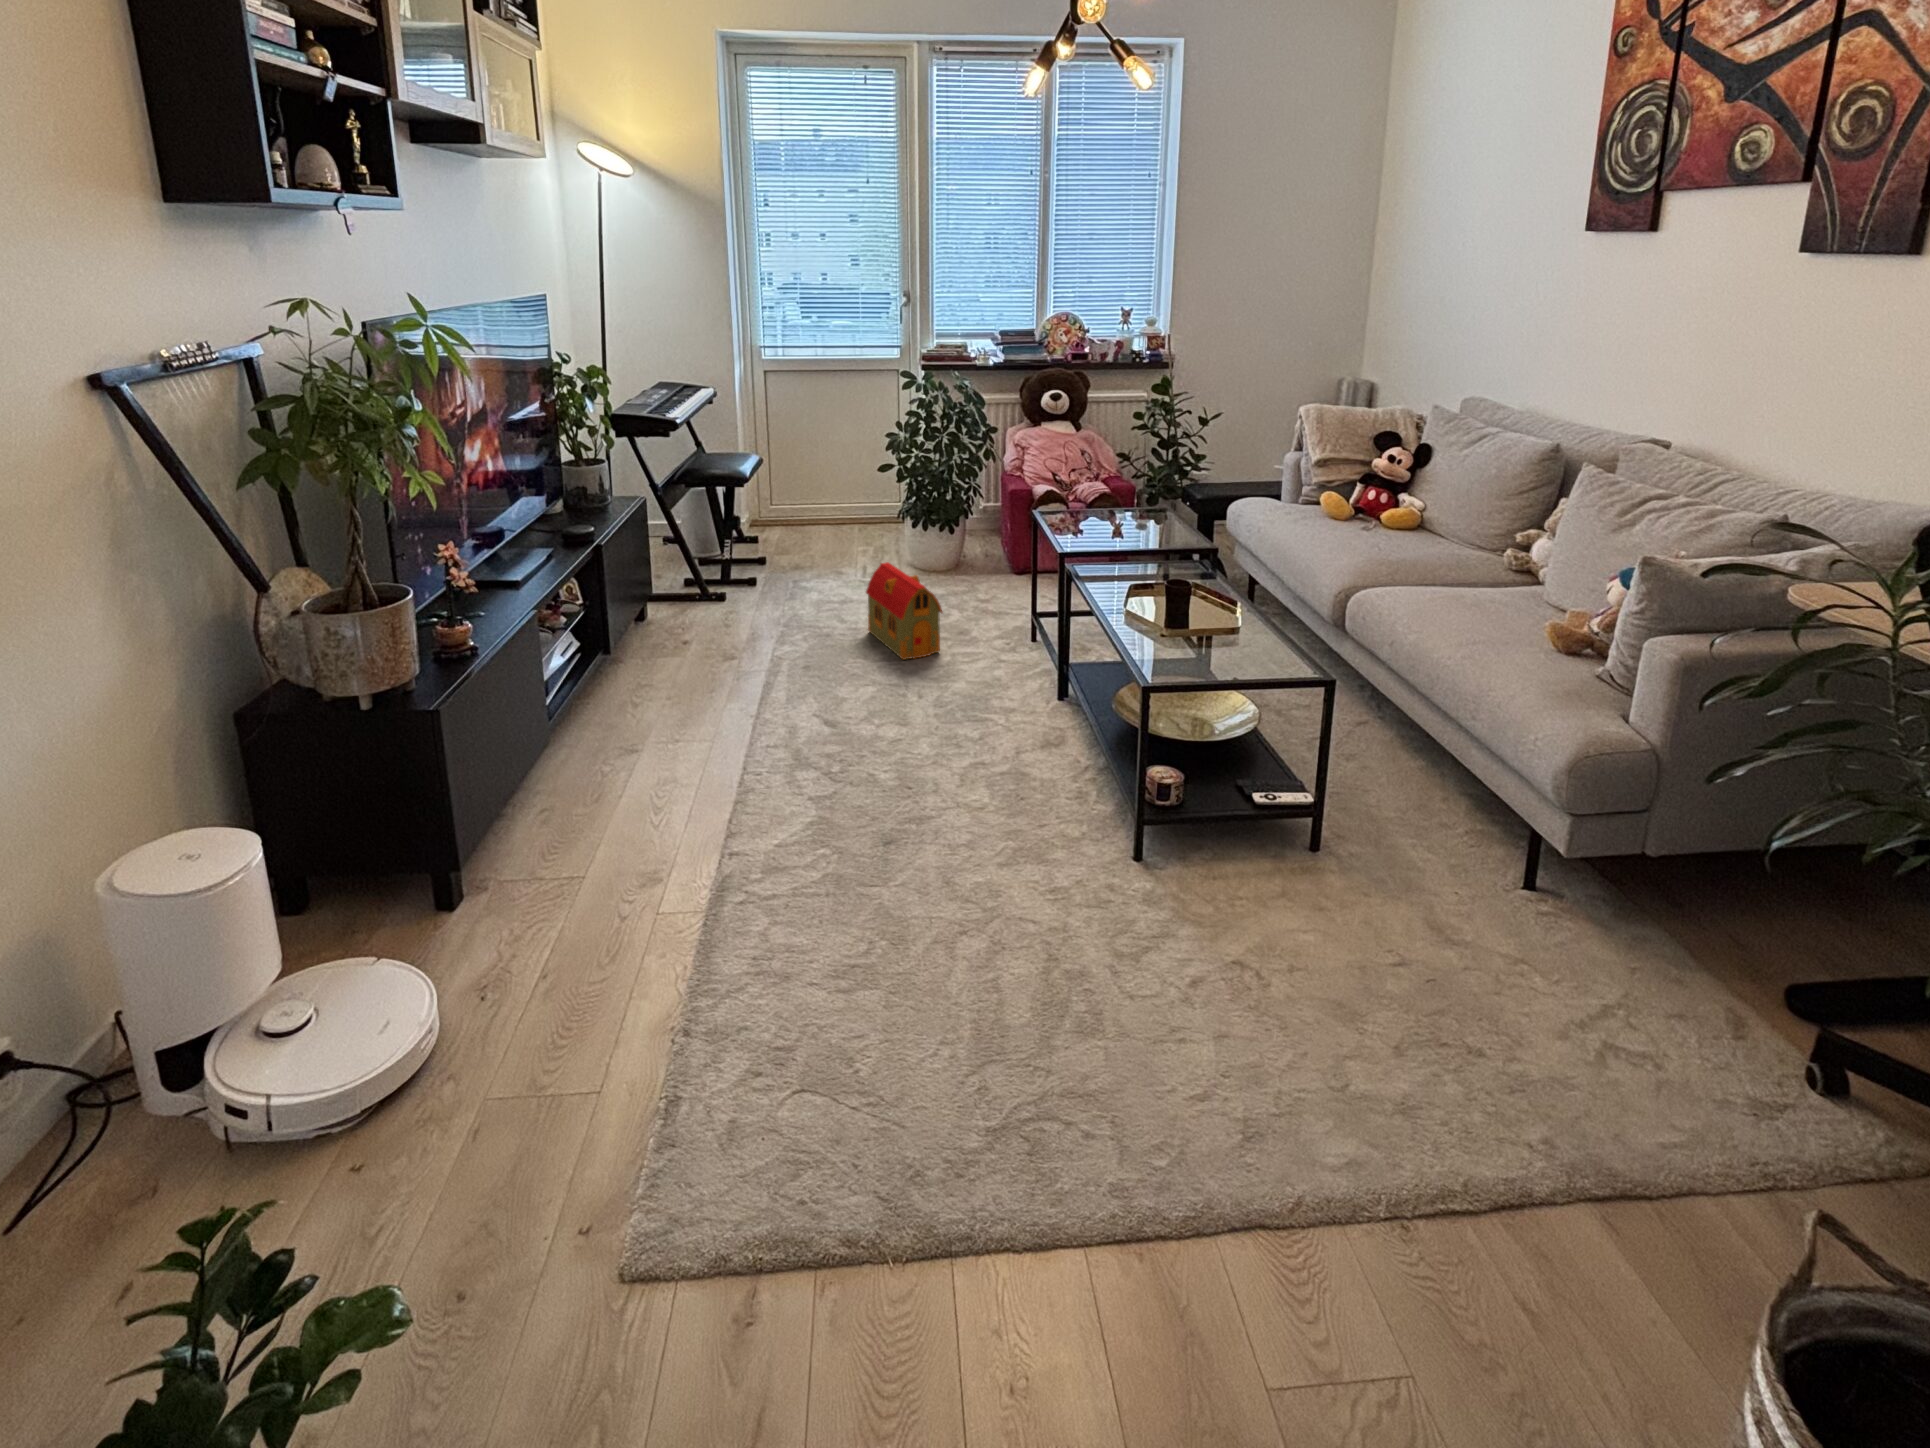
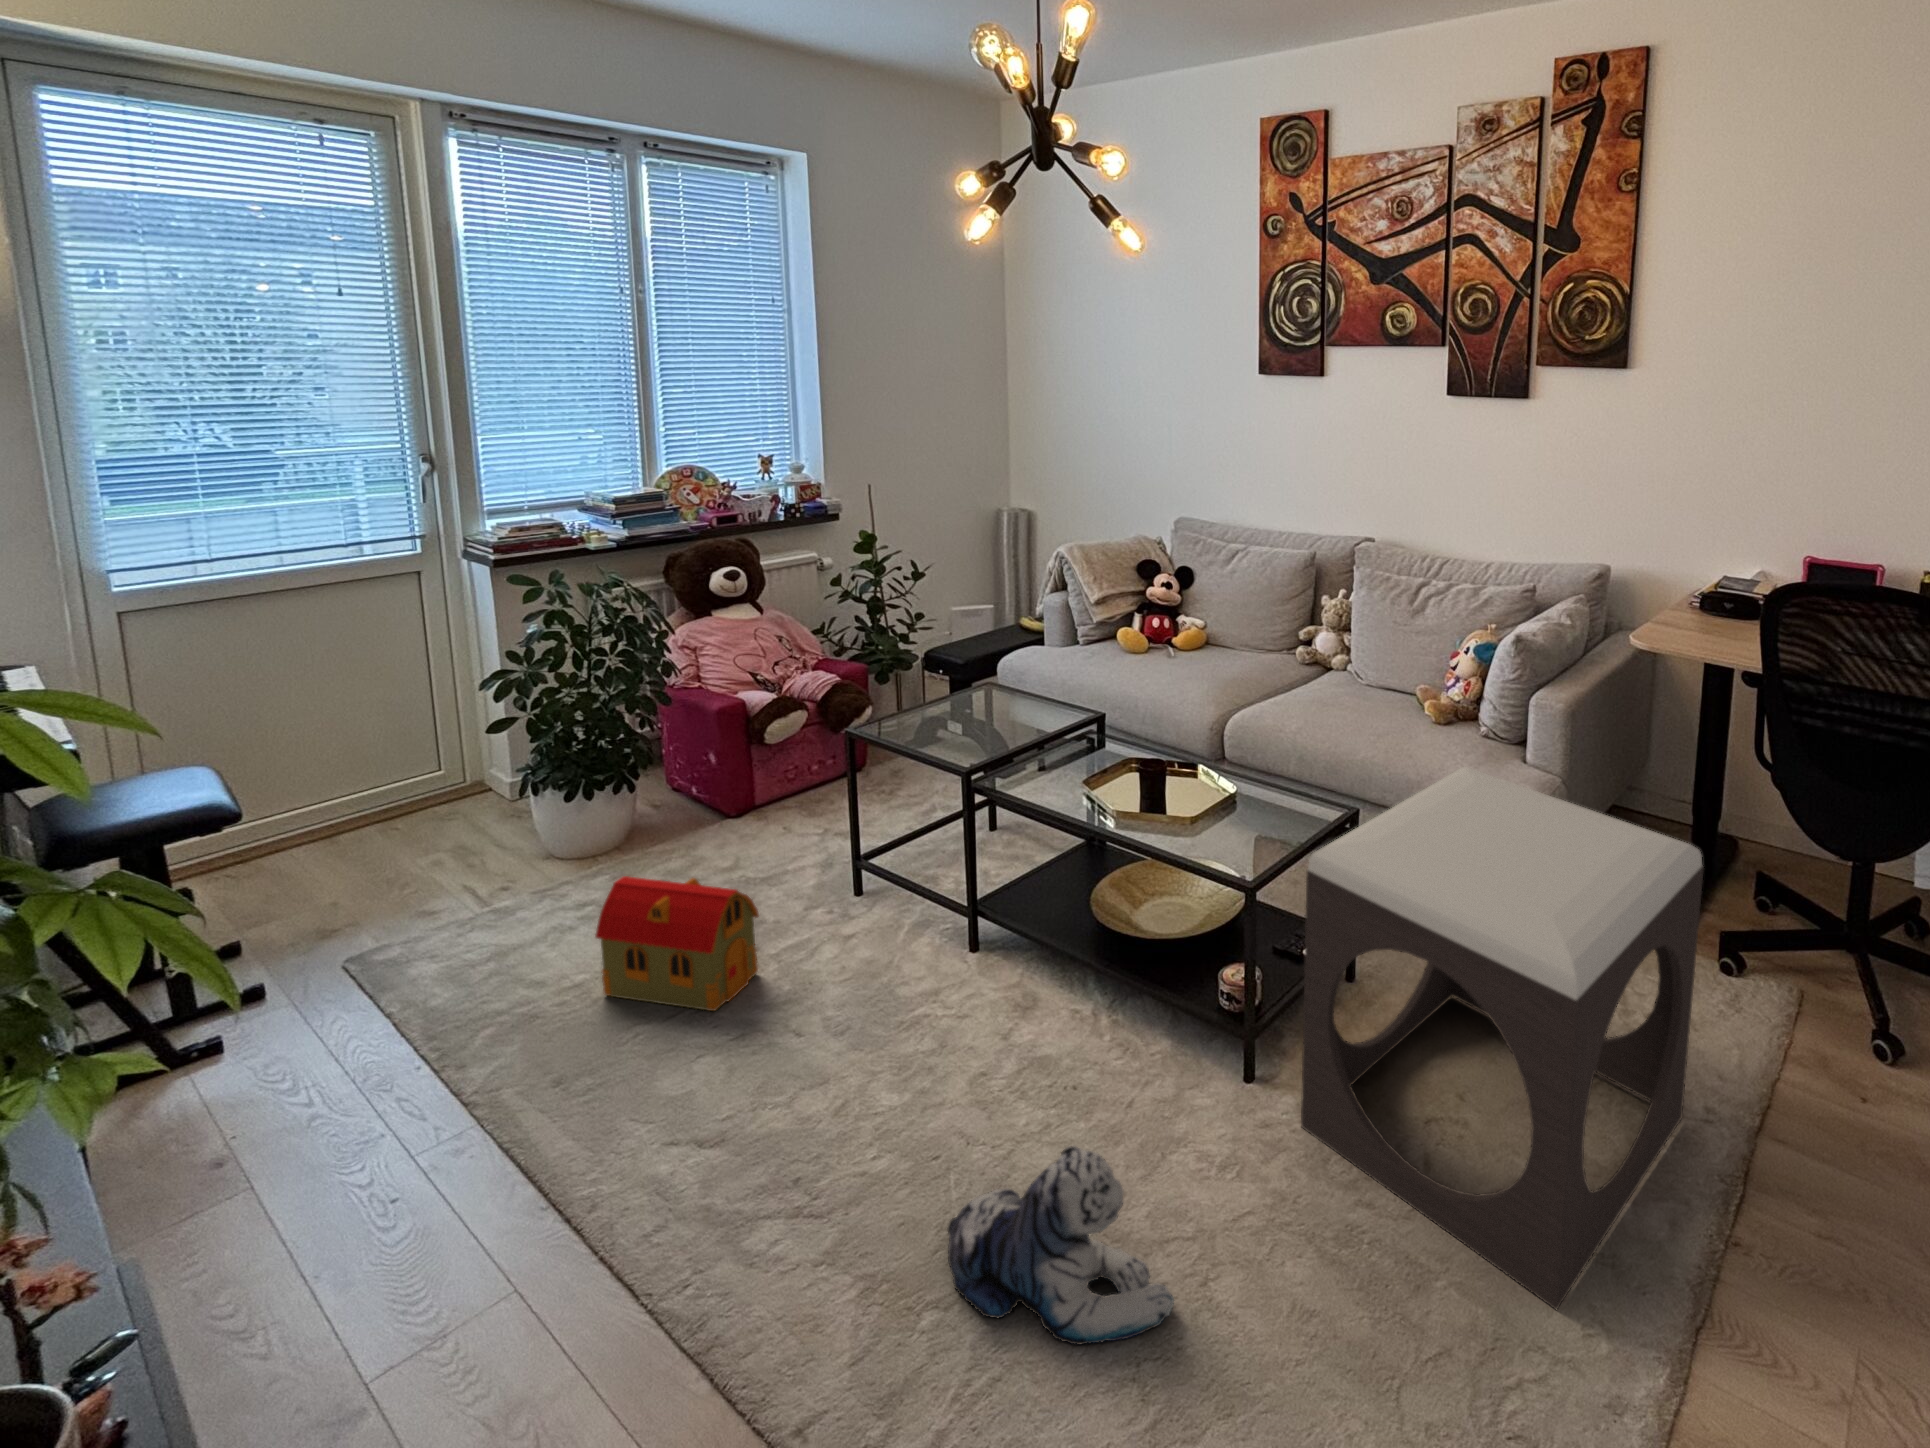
footstool: none [1139,645,1553,1110] -> present [1301,767,1704,1310]
plush toy: none [861,772,954,907] -> present [948,1146,1174,1344]

